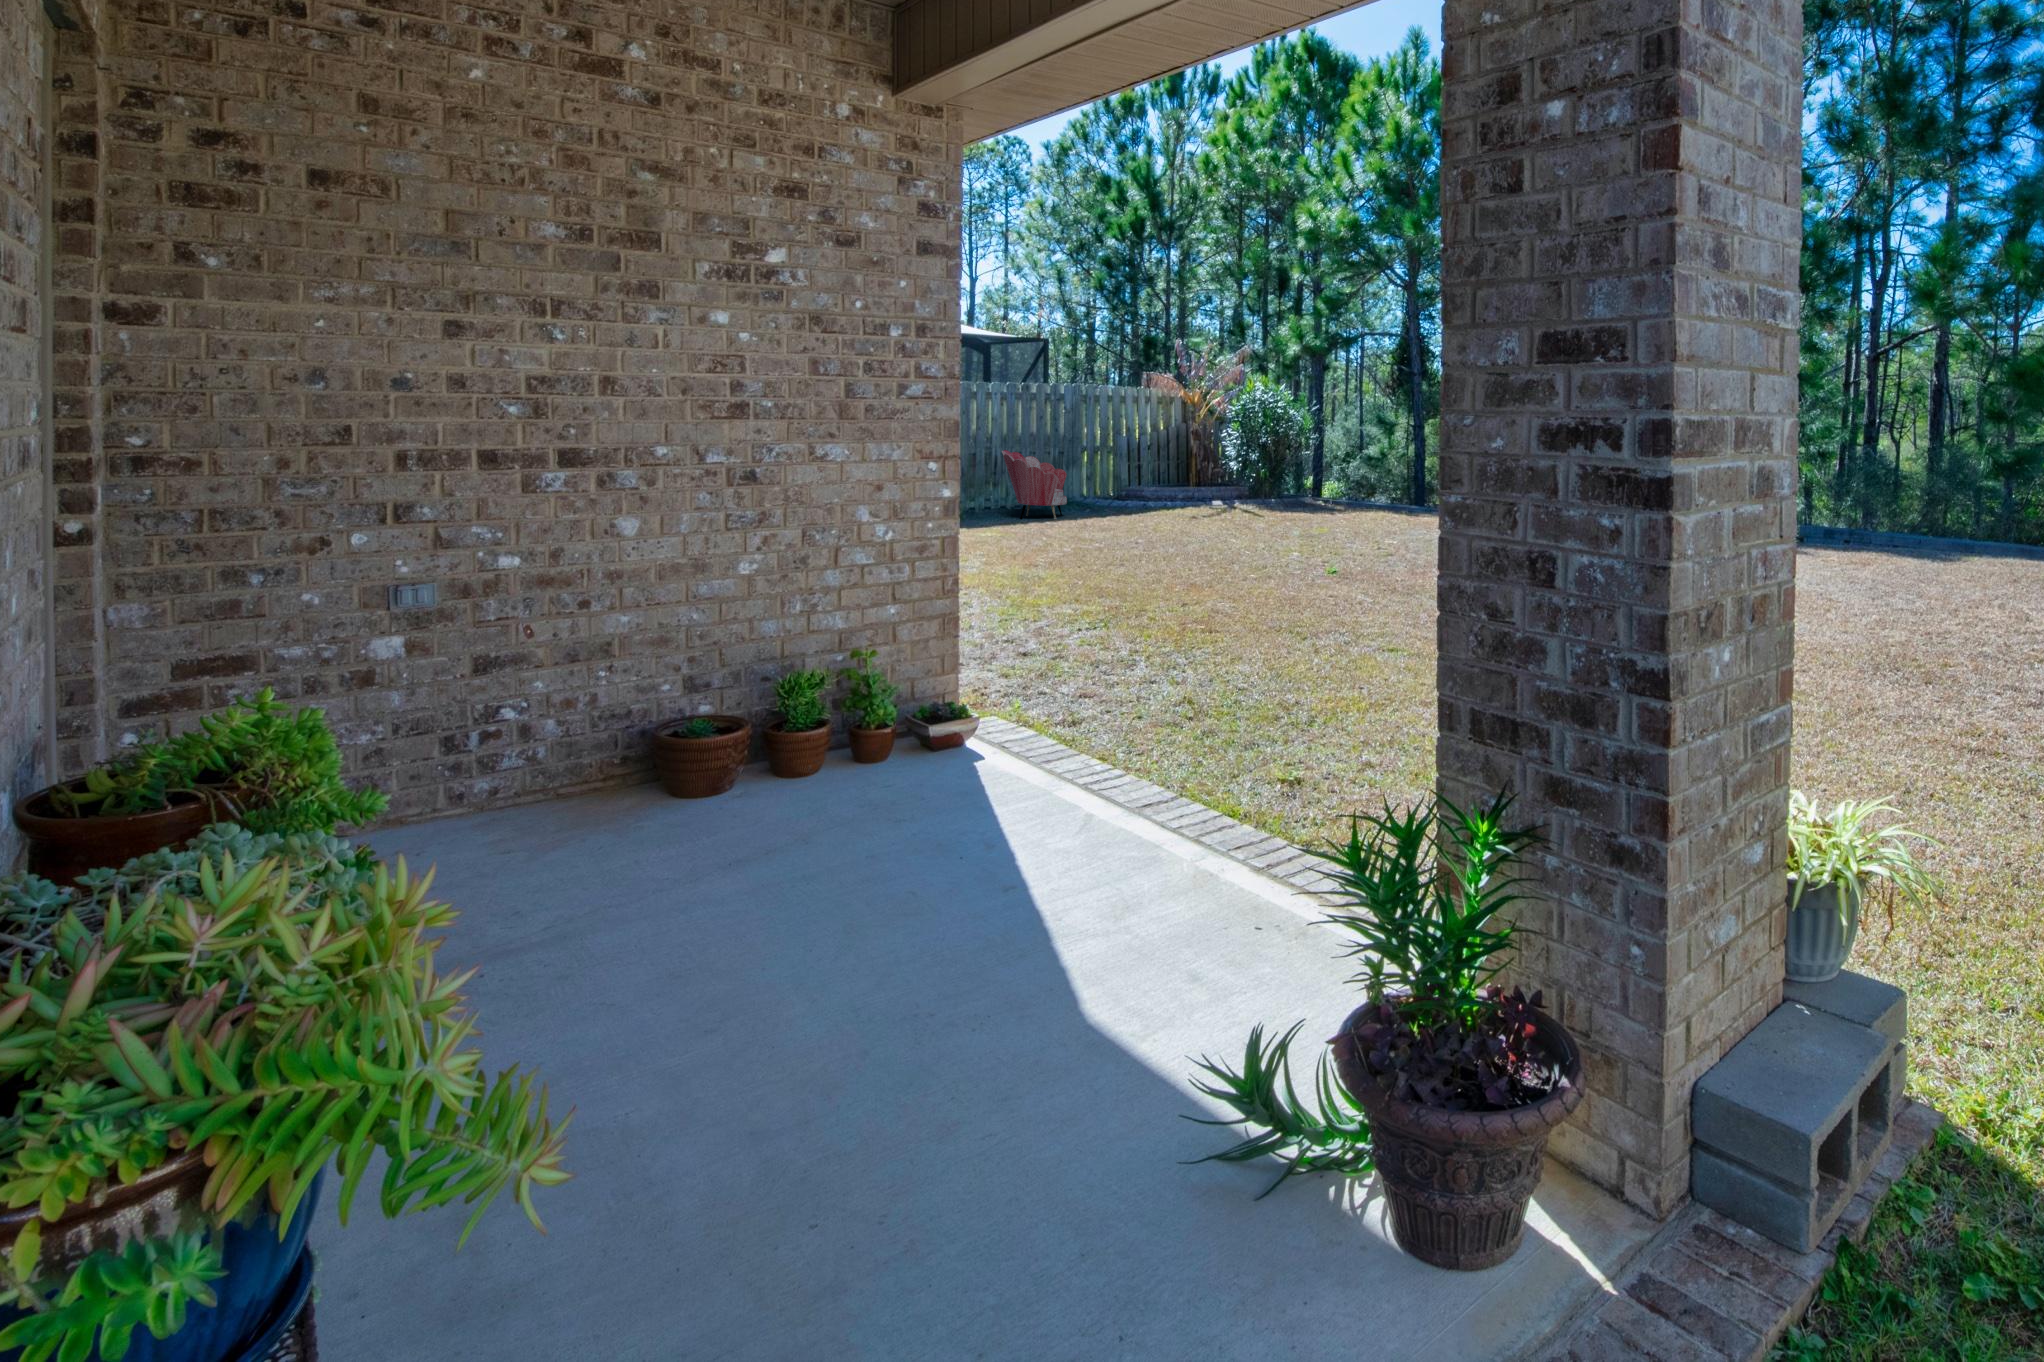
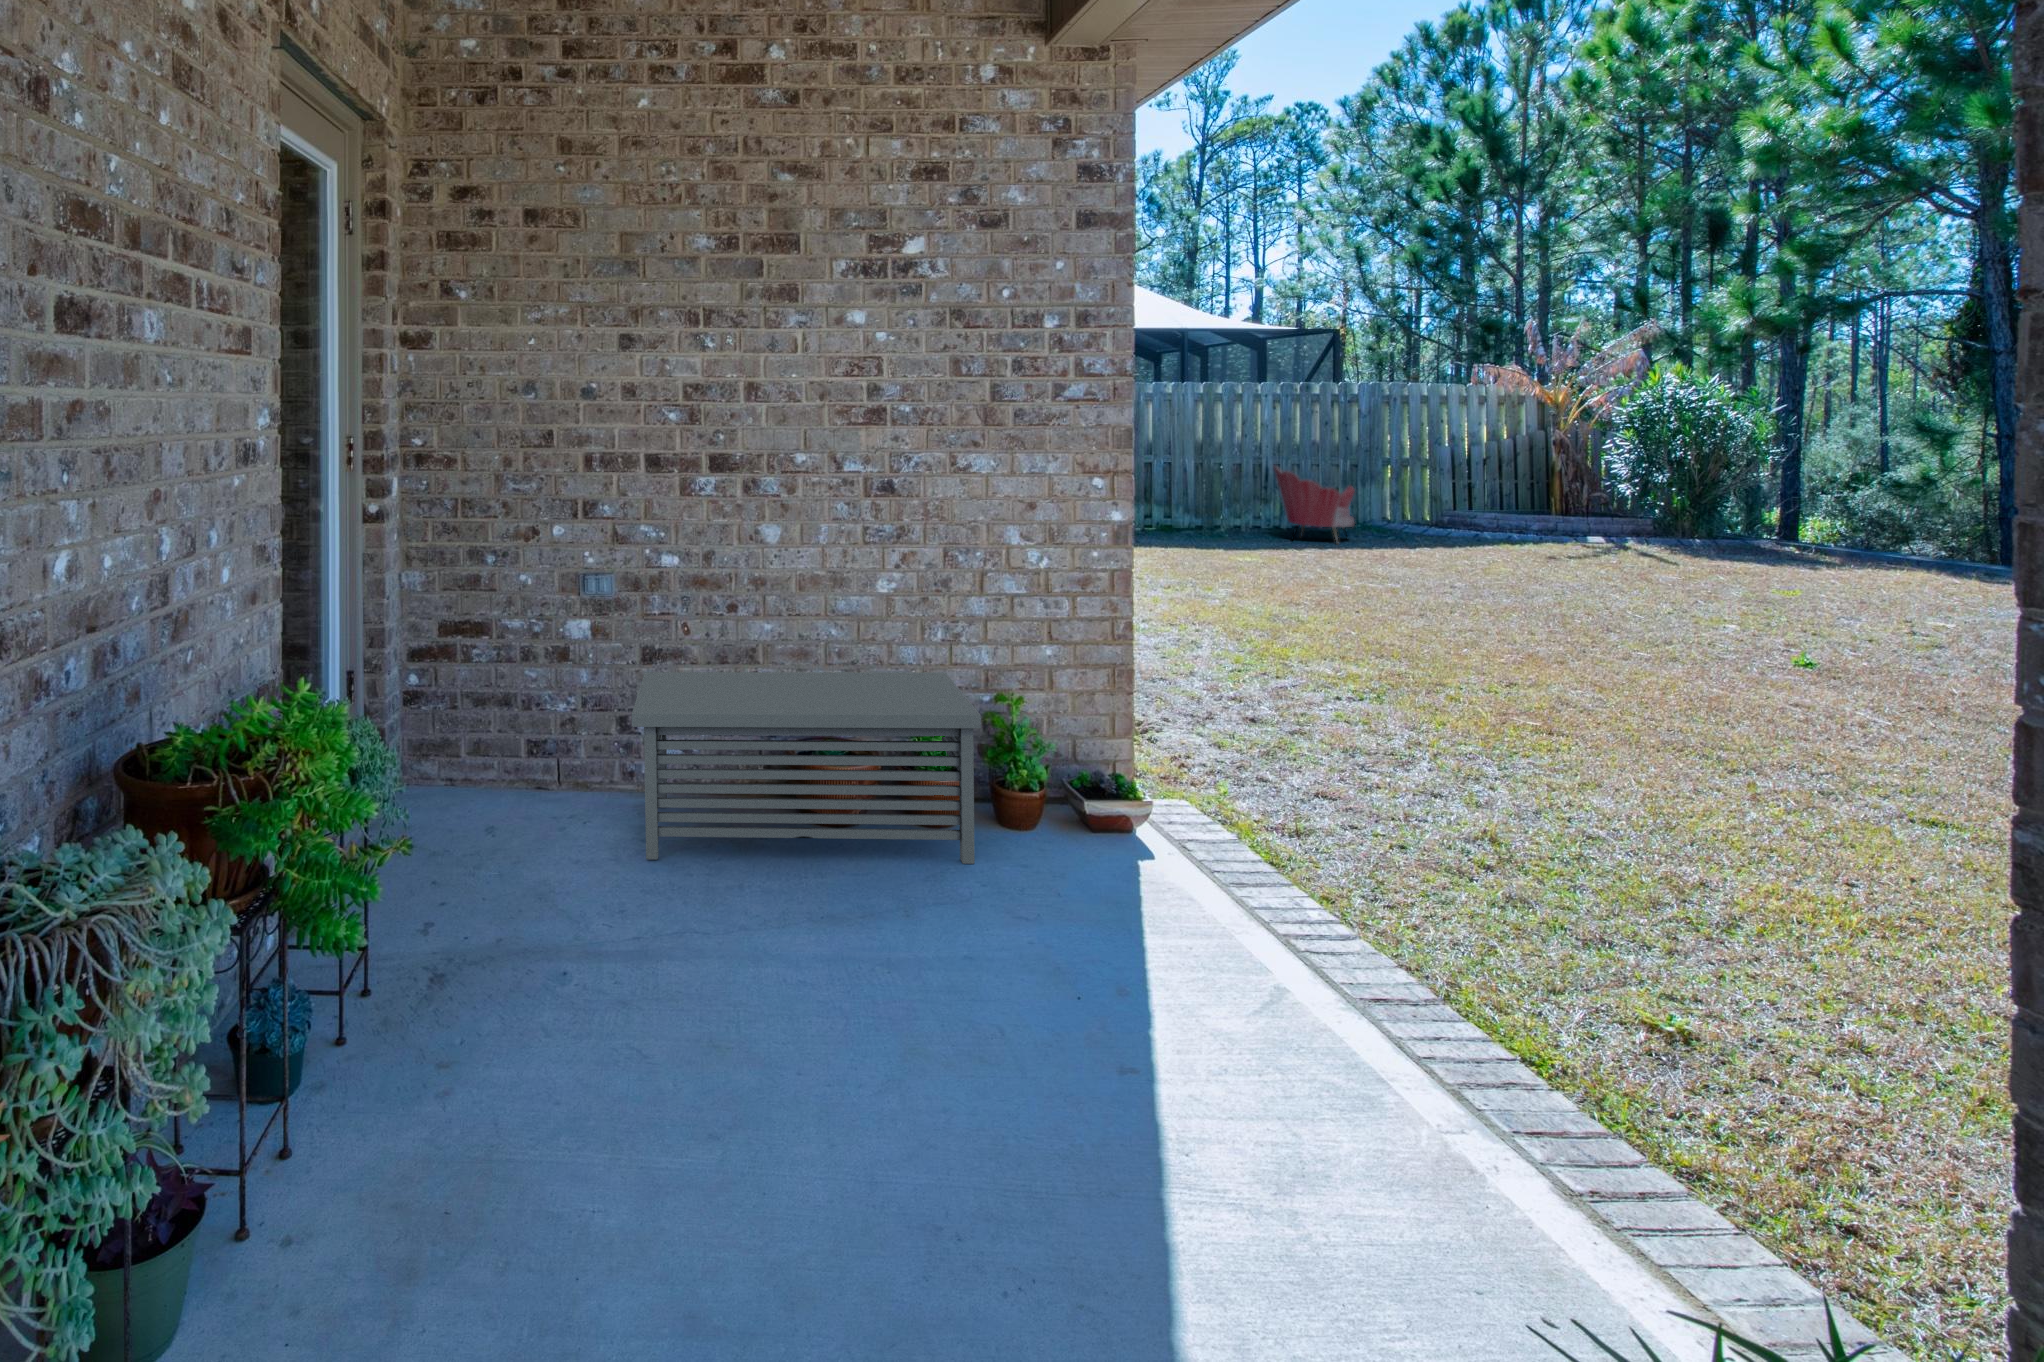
storage bench: none [480,641,856,864] -> present [632,672,981,864]

